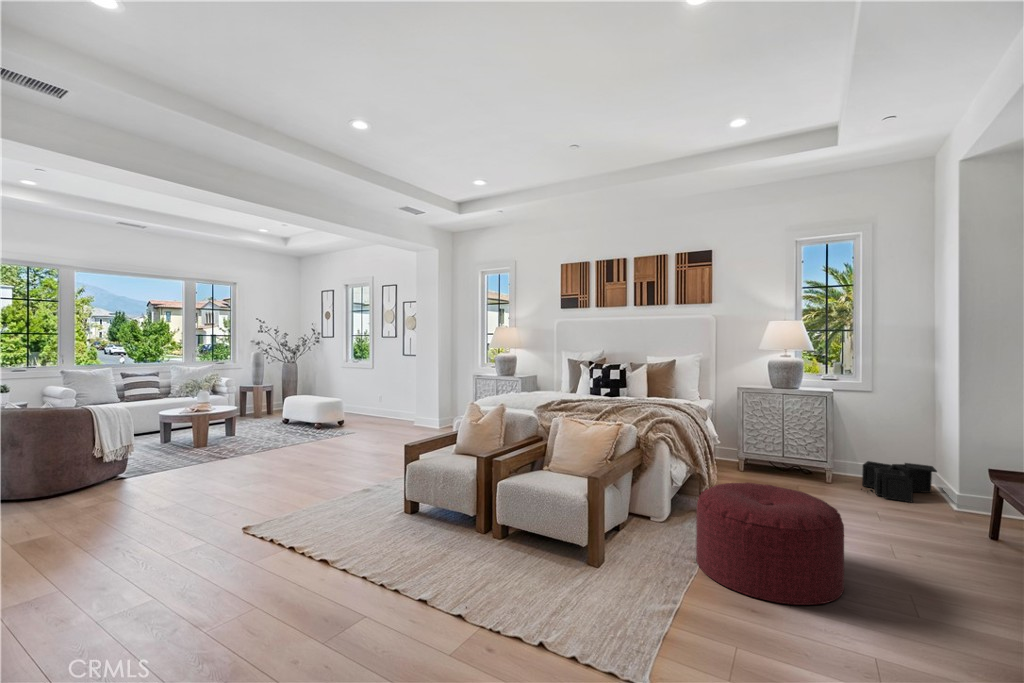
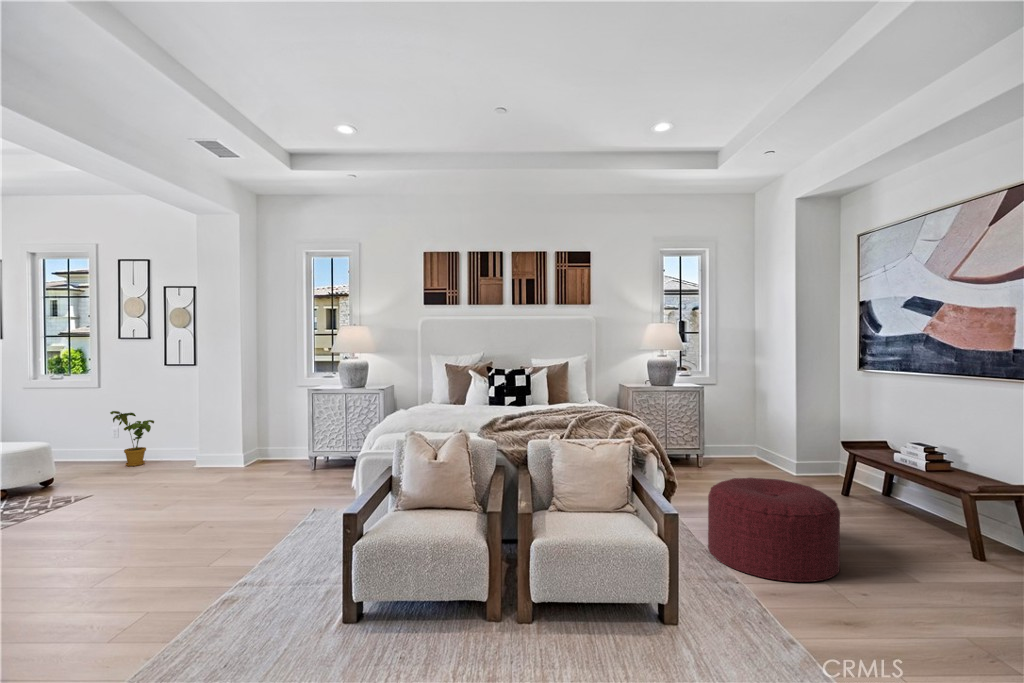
house plant: none [370,384,397,421] -> present [110,411,154,466]
storage bin: present [862,461,937,502] -> none [723,443,772,475]

